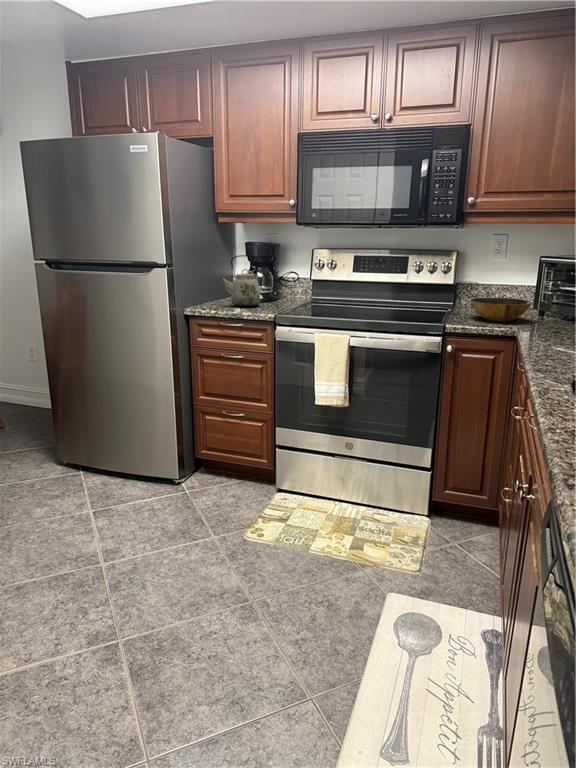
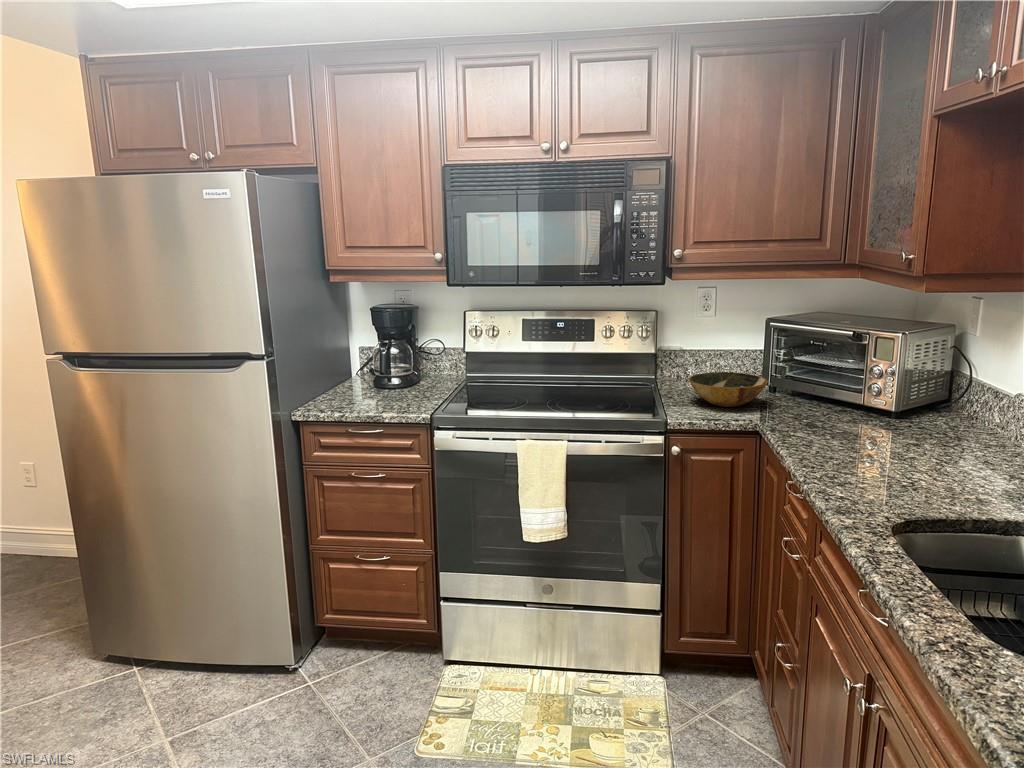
kettle: present [220,255,260,307] -> none [340,330,401,403]

